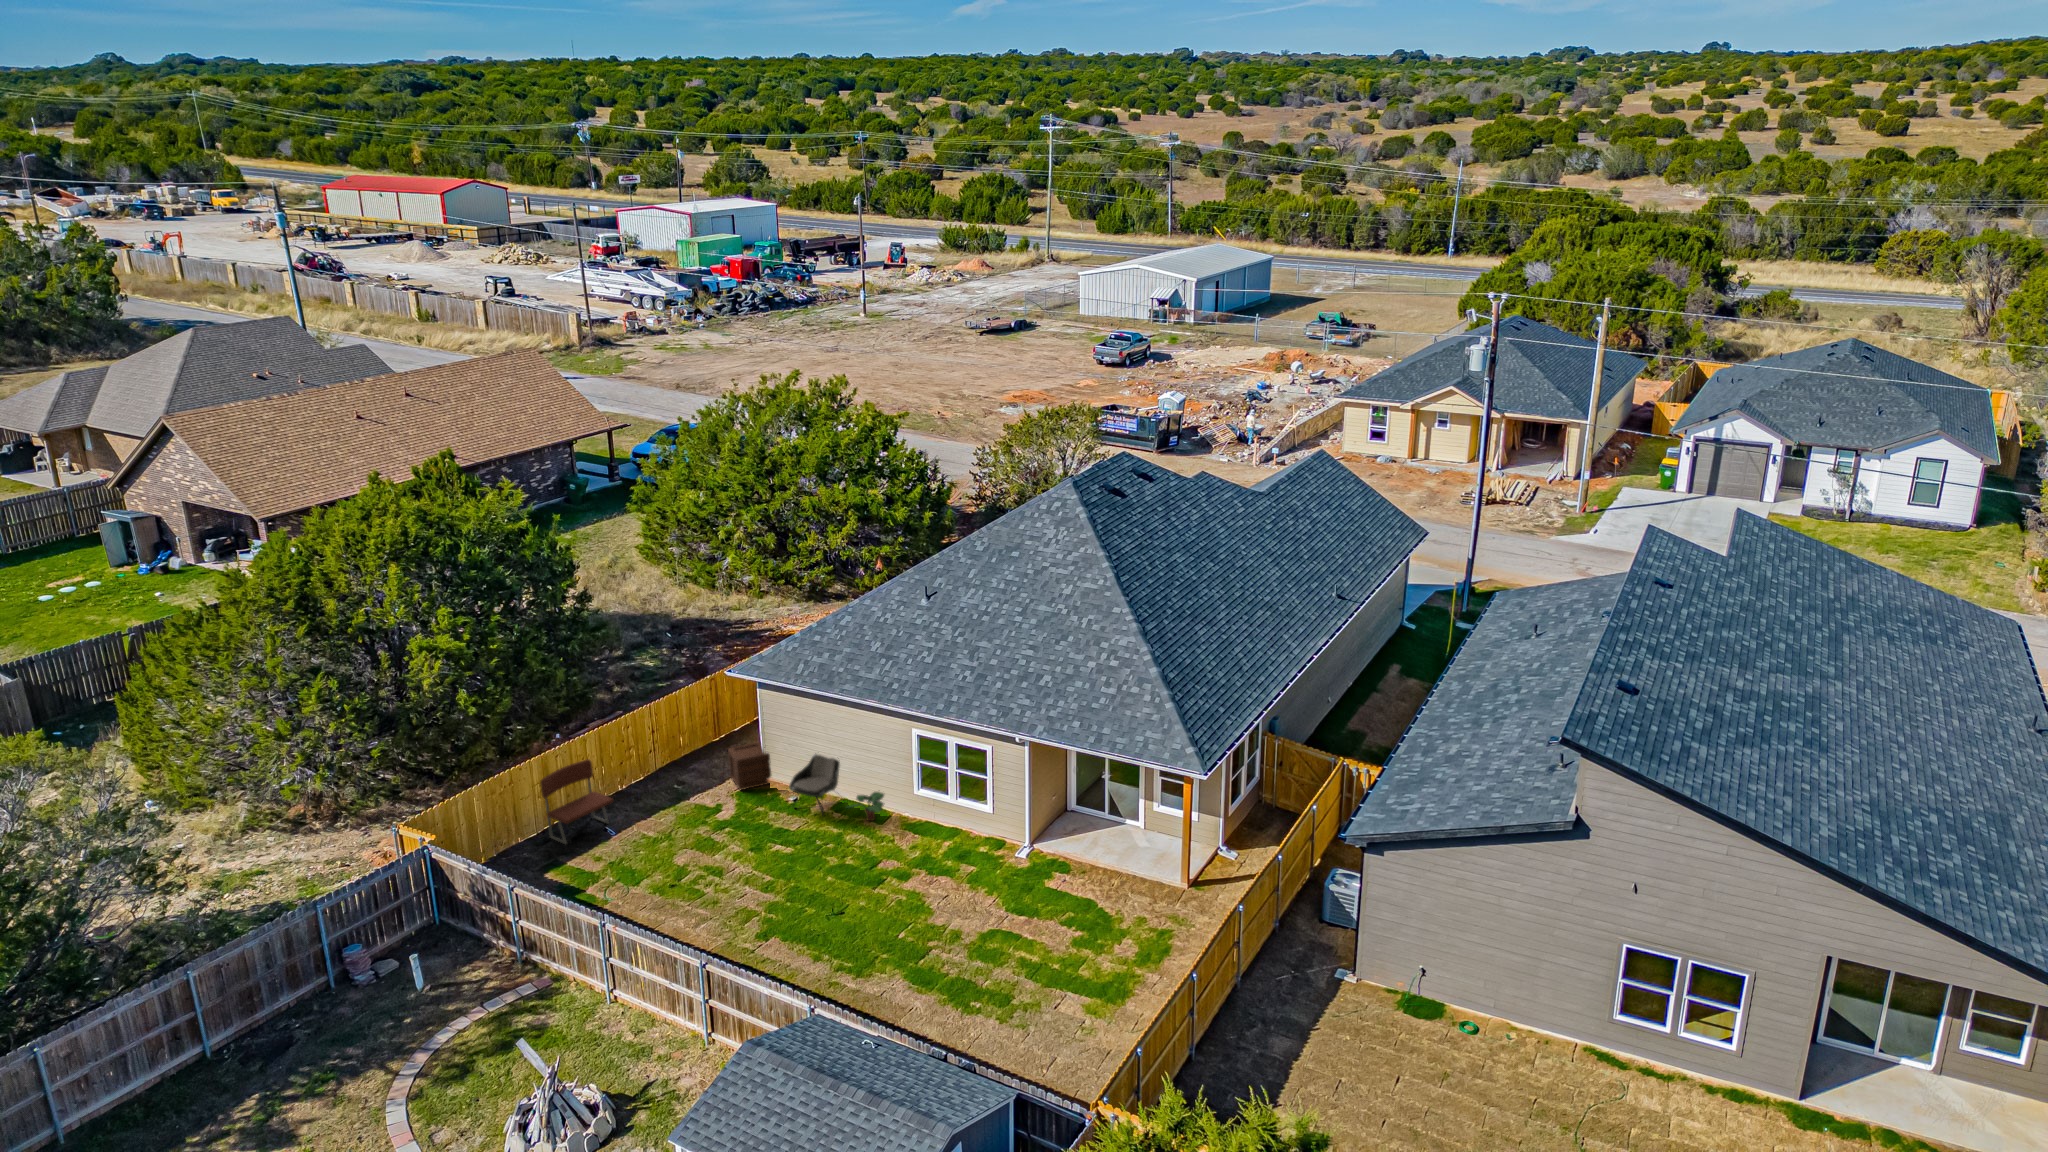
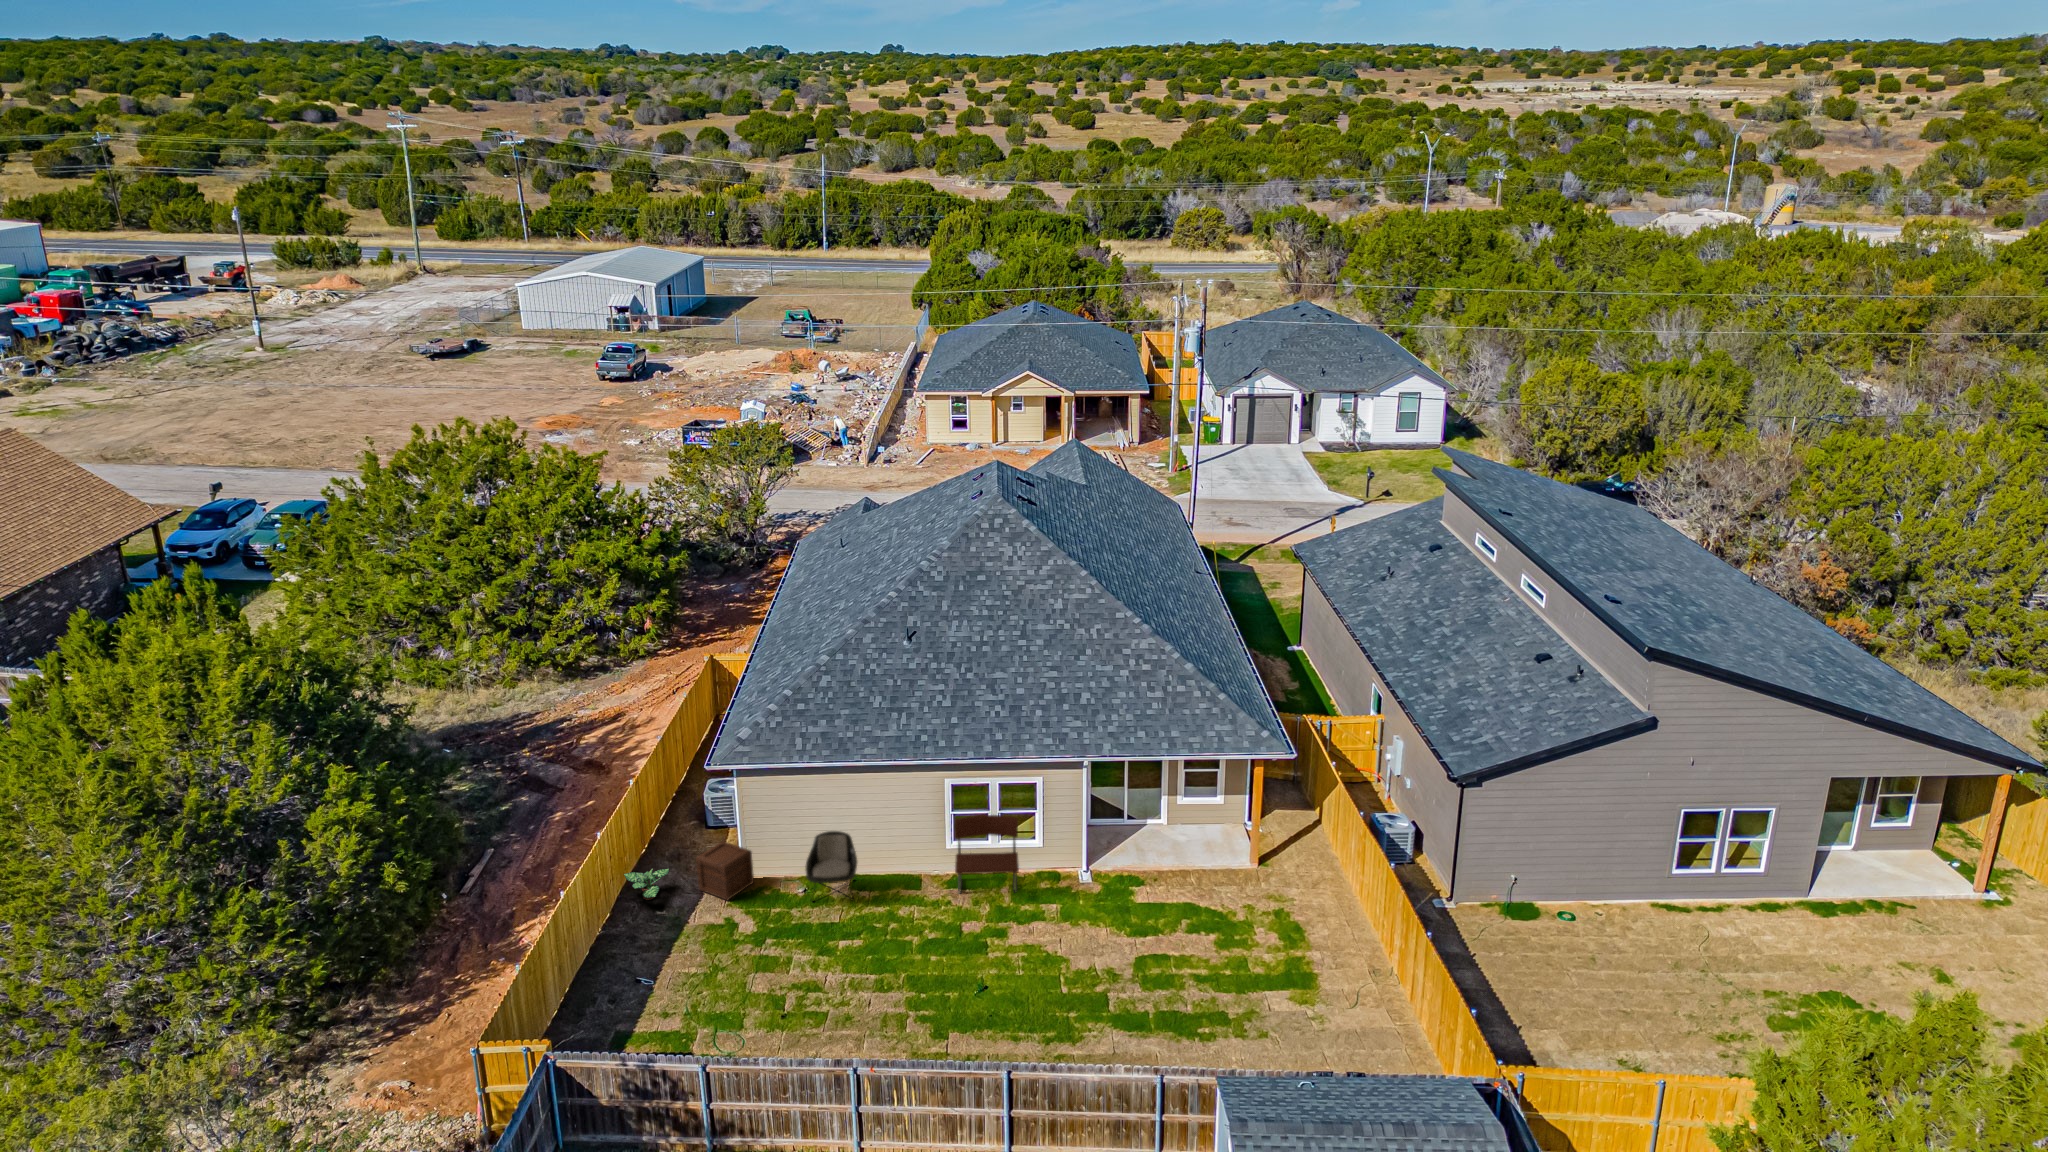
bench: present [540,759,613,844] -> present [955,815,1019,893]
potted plant: present [850,792,884,821] -> present [624,869,669,900]

